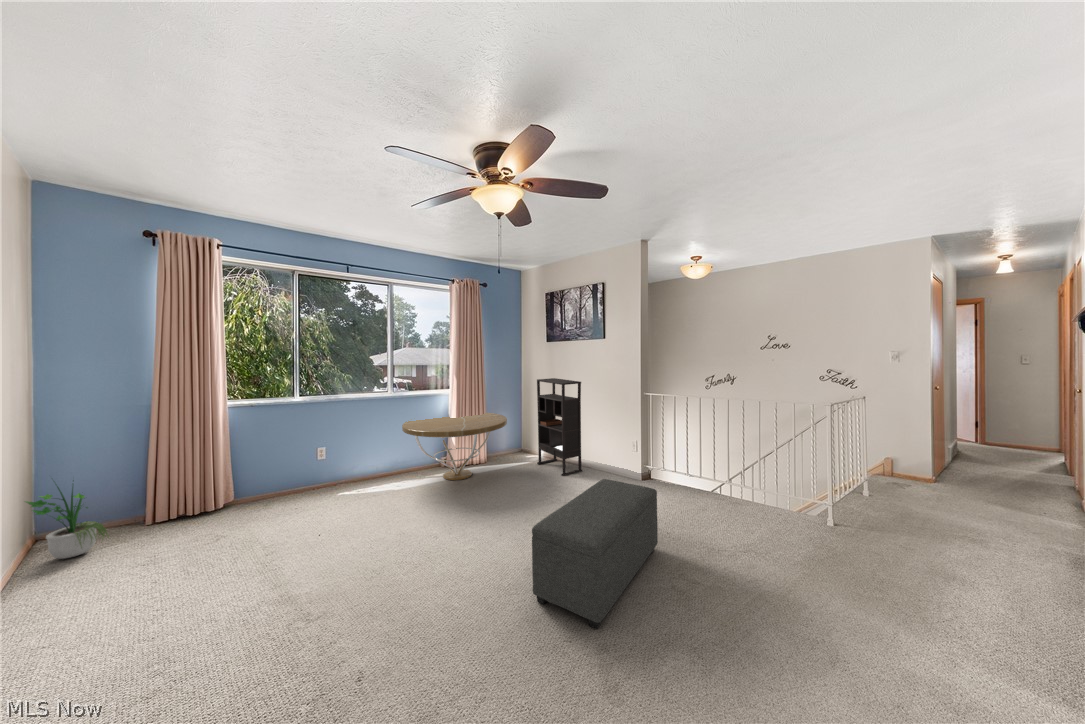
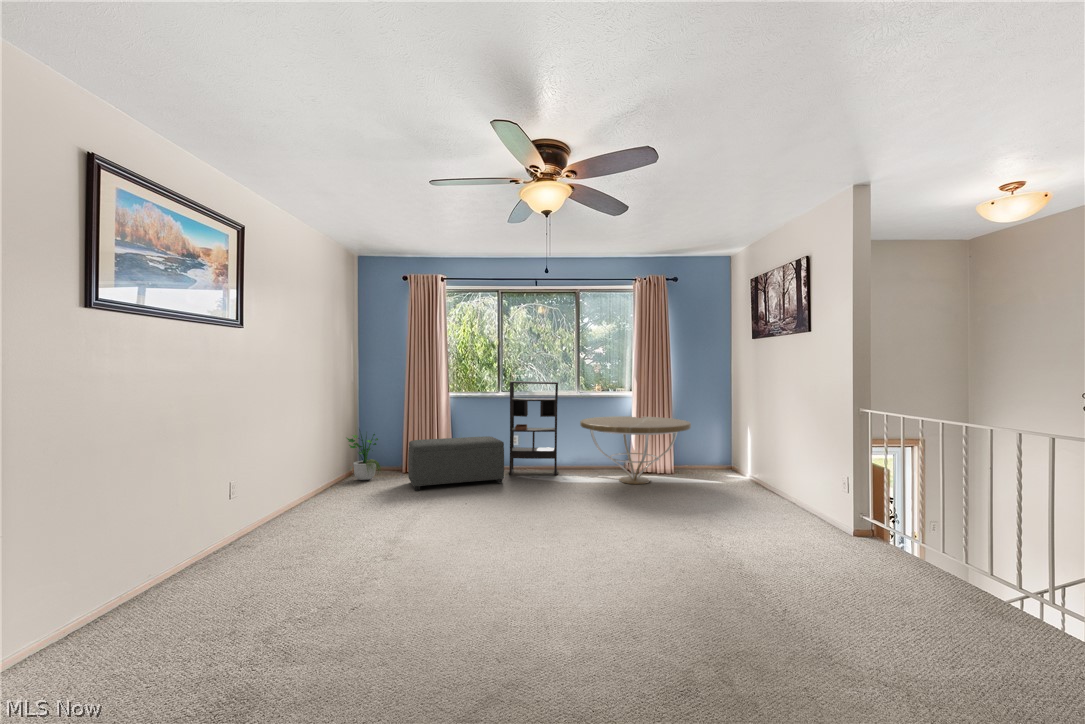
bookshelf: present [537,378,583,476] -> present [509,381,558,475]
ottoman: present [532,479,658,629] -> present [408,436,504,491]

